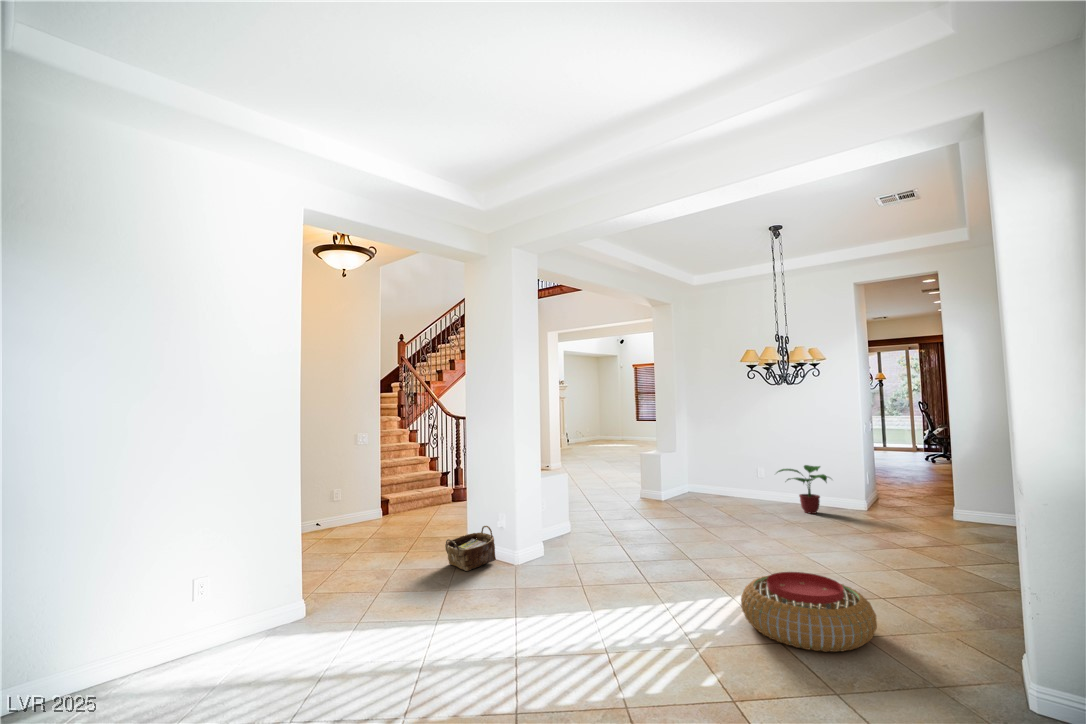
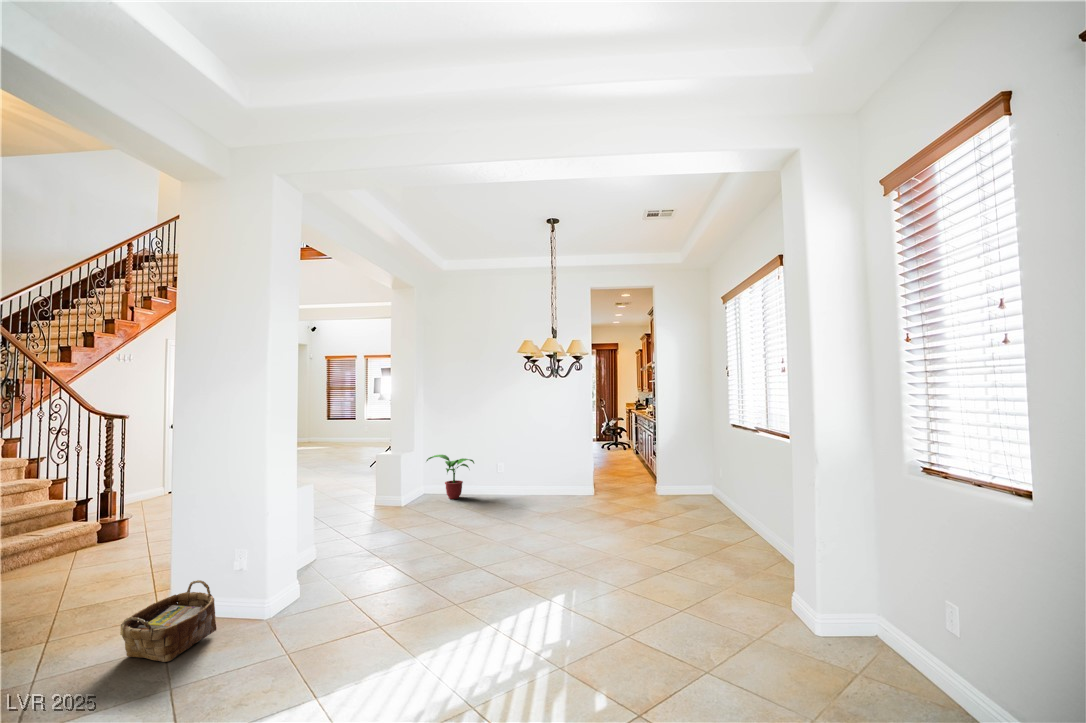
potted plant: present [777,465,827,514] -> present [427,455,474,499]
pouf: present [741,572,877,652] -> none [574,571,706,659]

